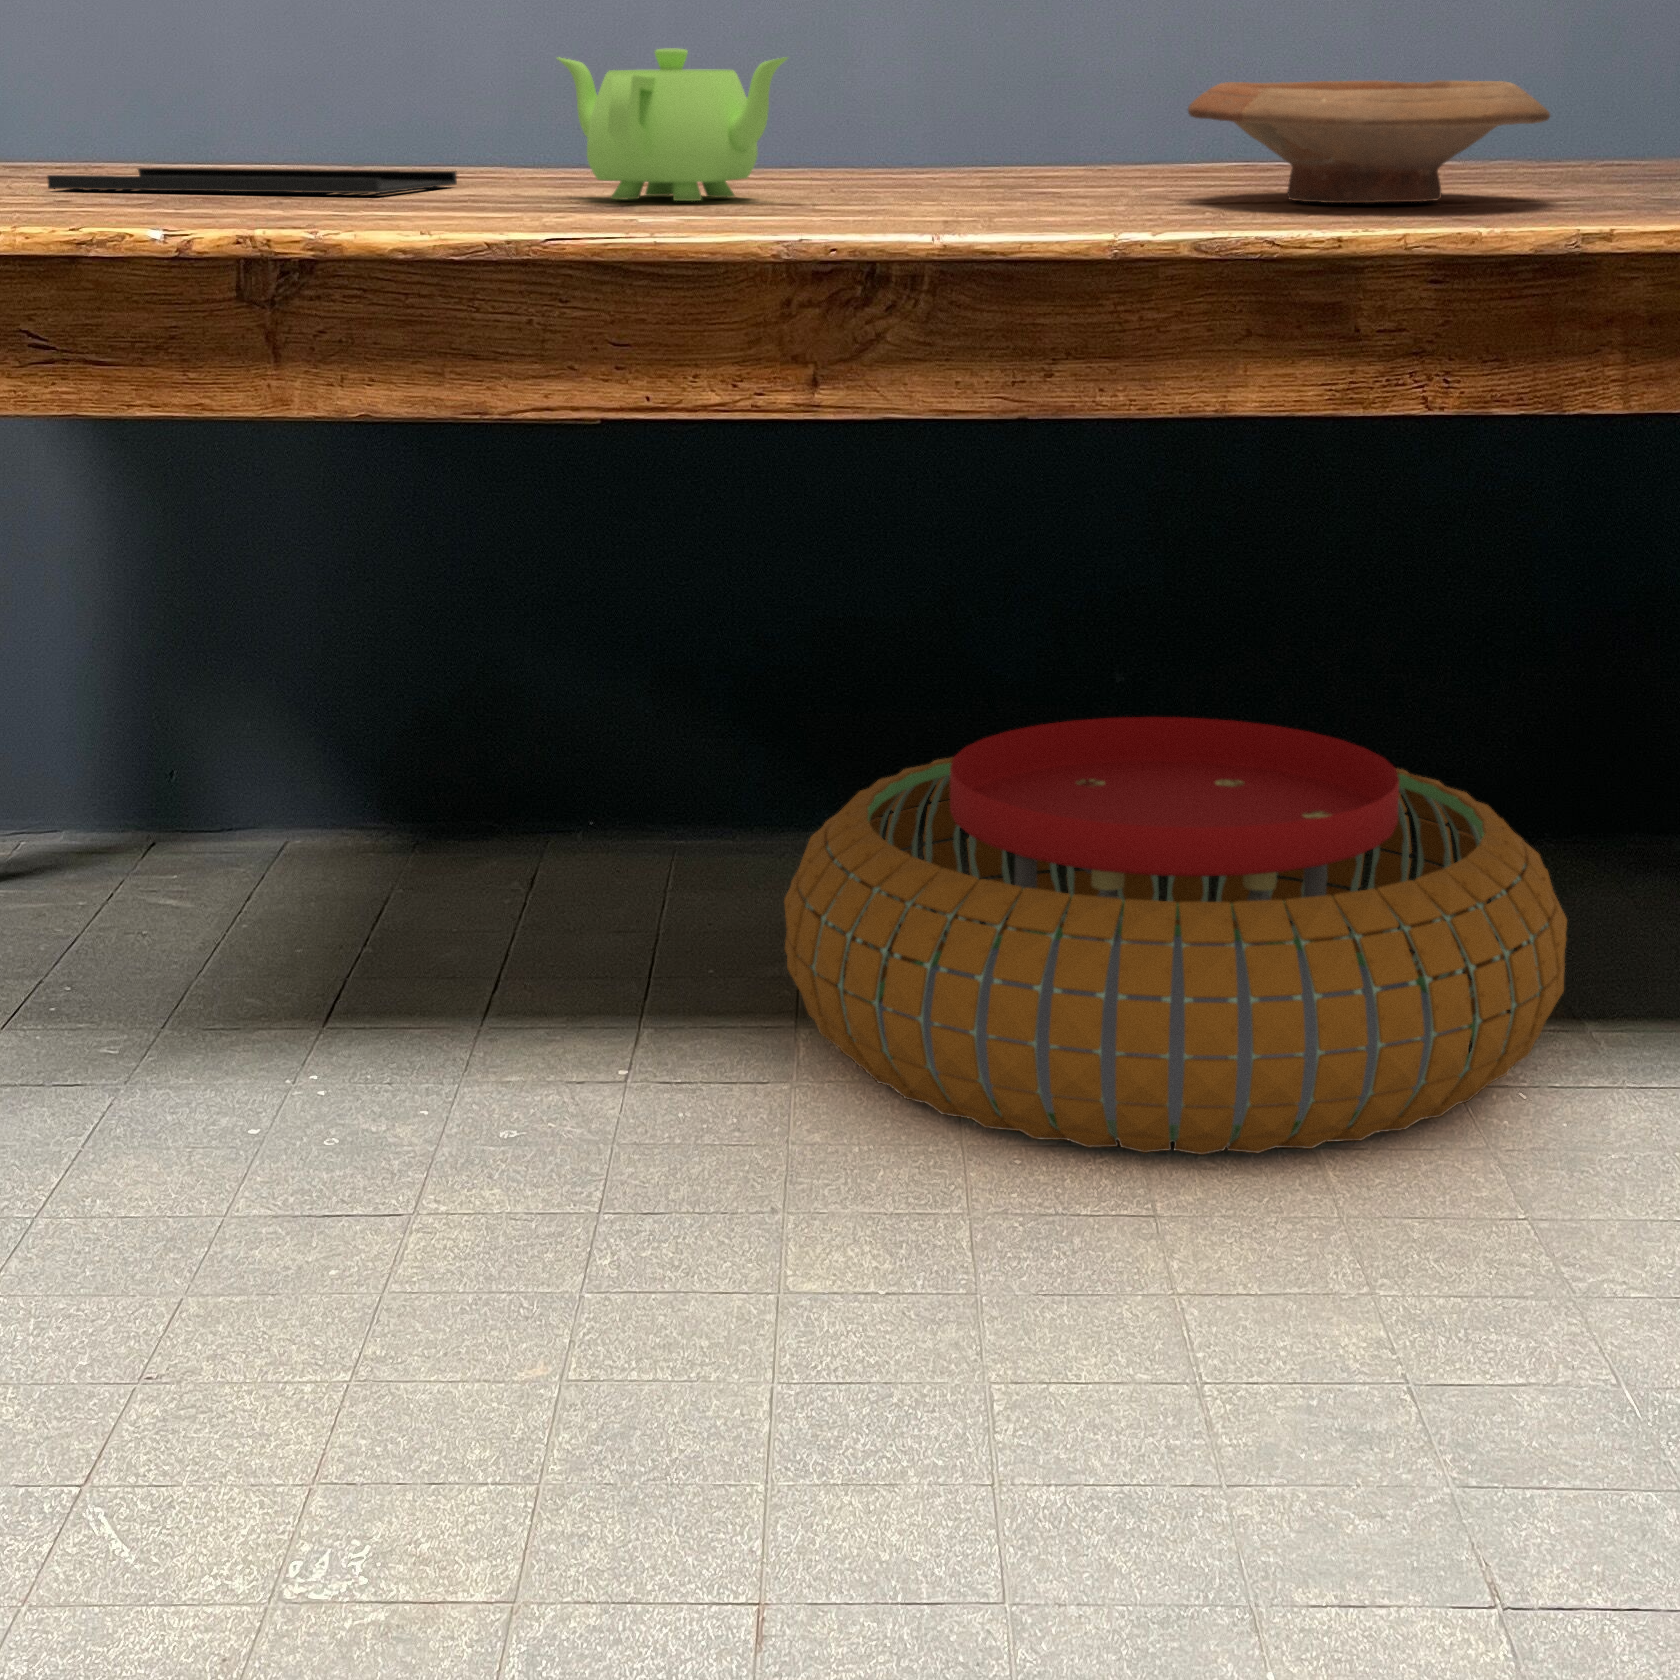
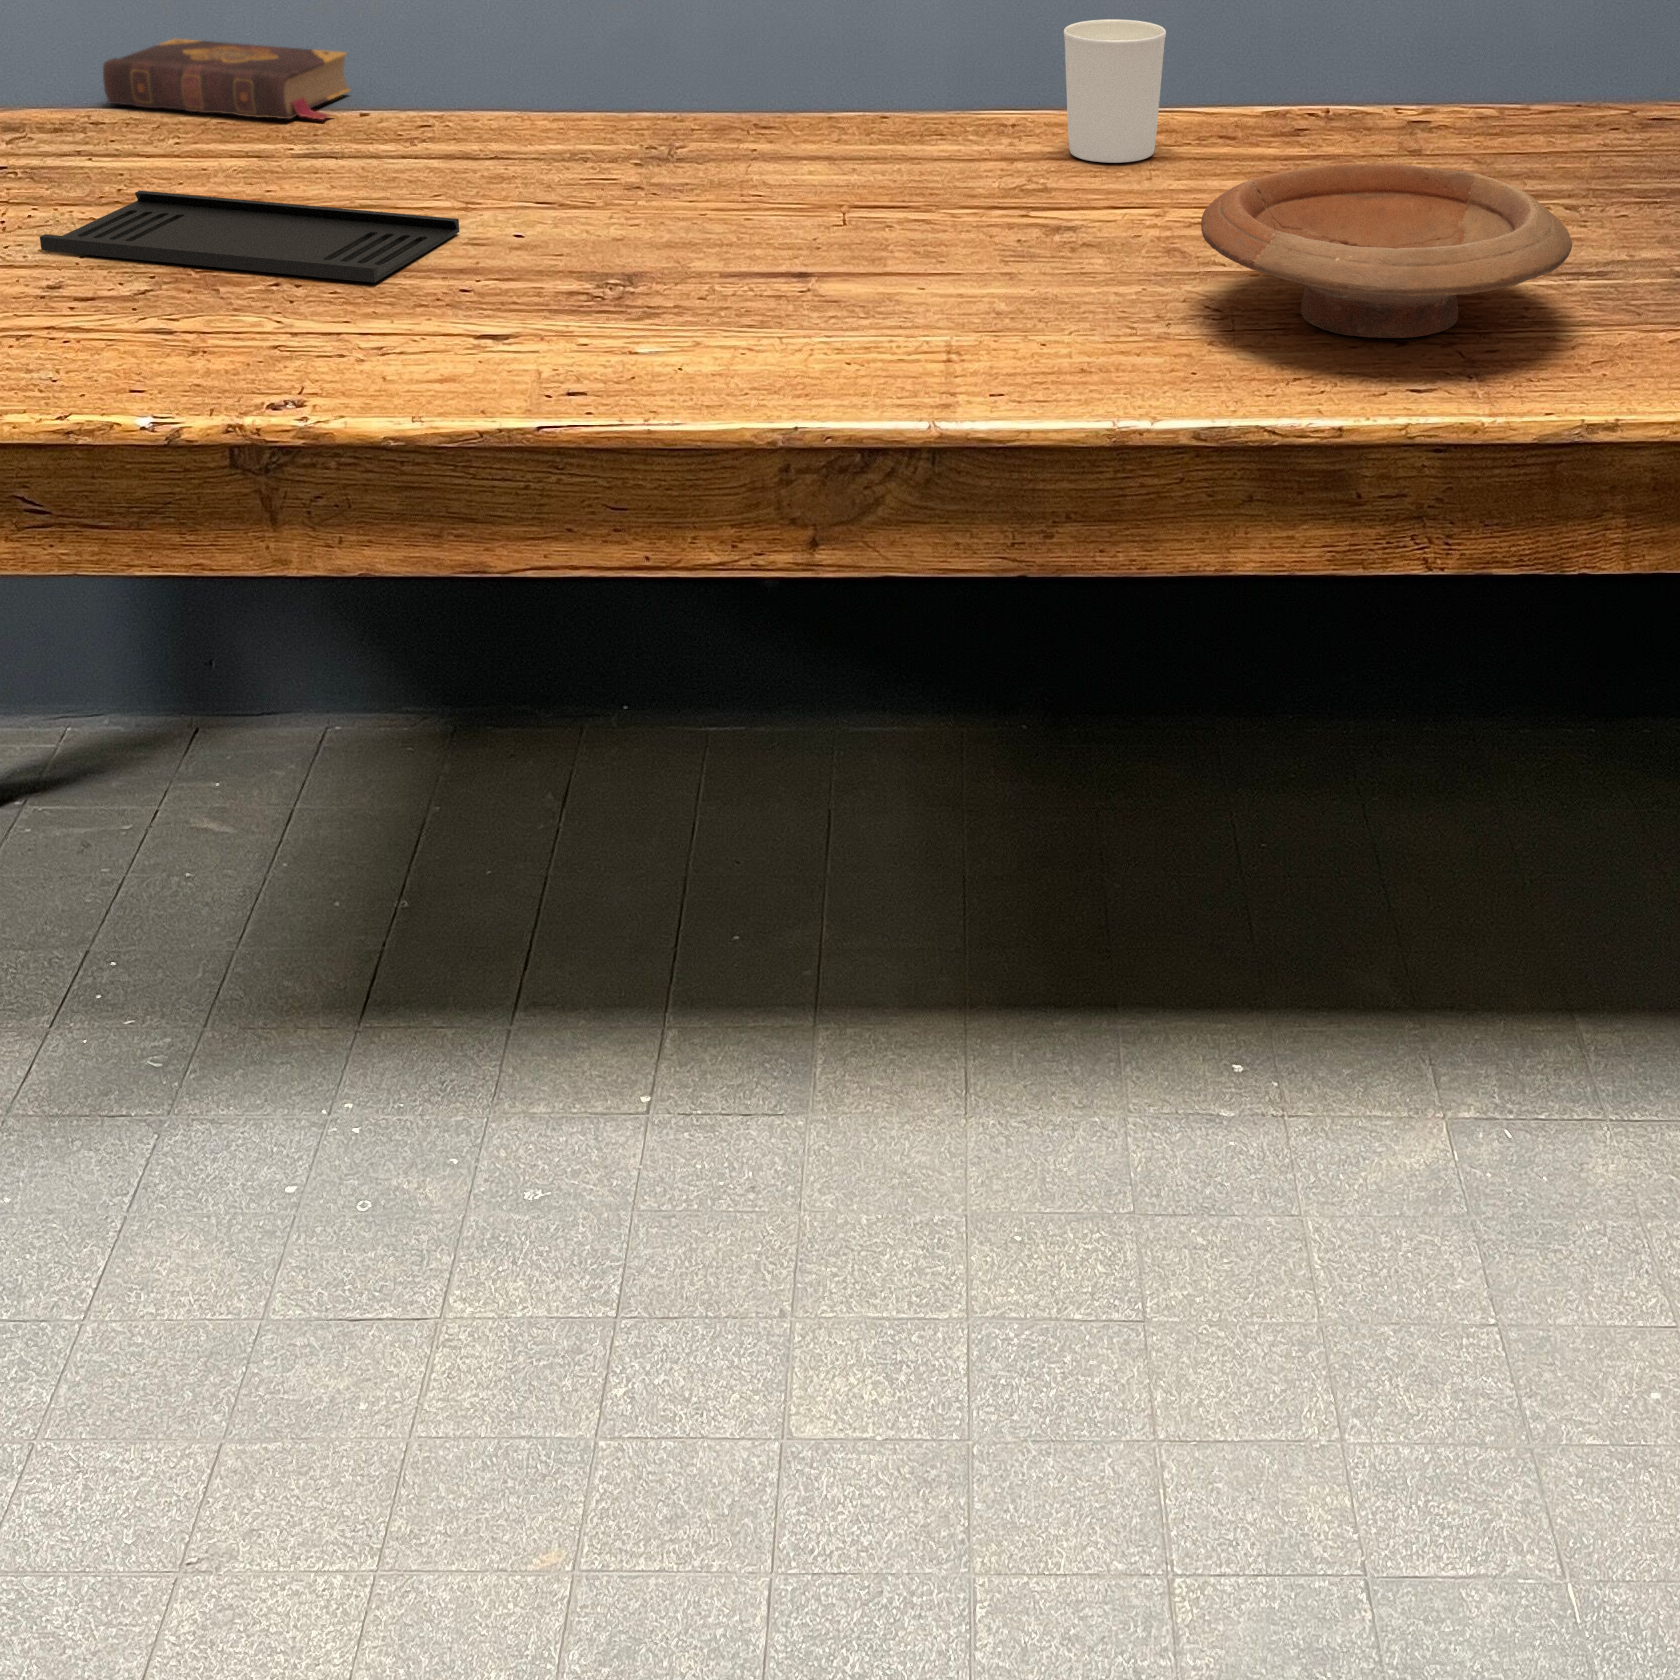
candle holder: none [1042,45,1142,170] -> present [1064,19,1166,163]
teapot: present [557,48,788,201] -> none [553,146,790,317]
book: none [101,114,341,161] -> present [103,38,350,119]
pouf: present [784,717,1567,1155] -> none [800,715,1557,1234]

